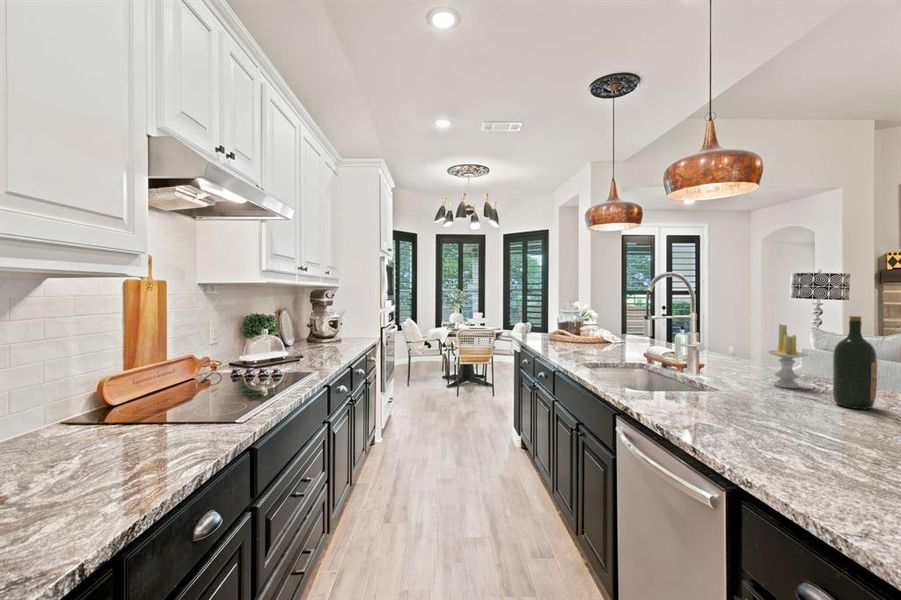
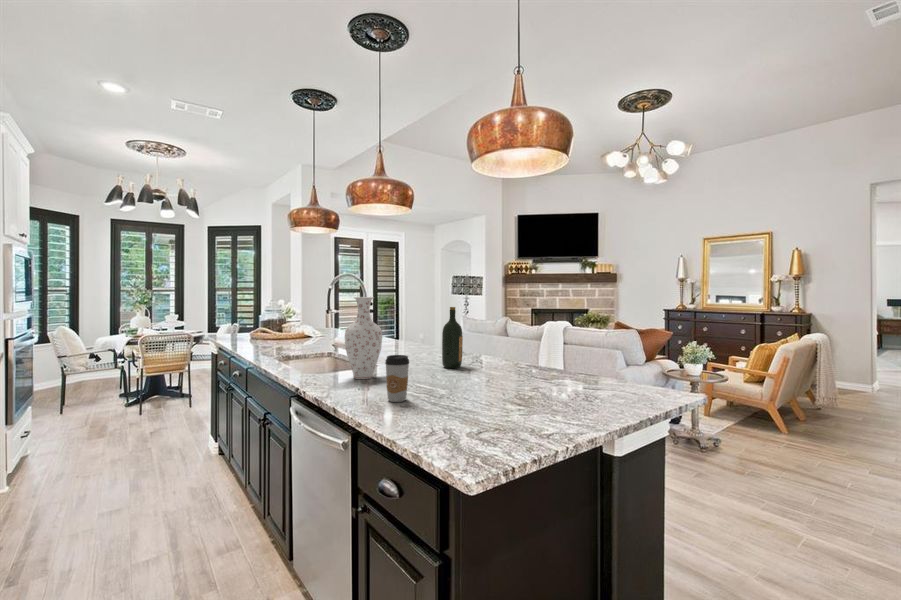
vase: none [682,302,738,408] -> present [345,297,382,379]
candle: present [767,324,808,388] -> none [412,314,435,360]
coffee cup: none [771,387,817,459] -> present [385,355,409,402]

